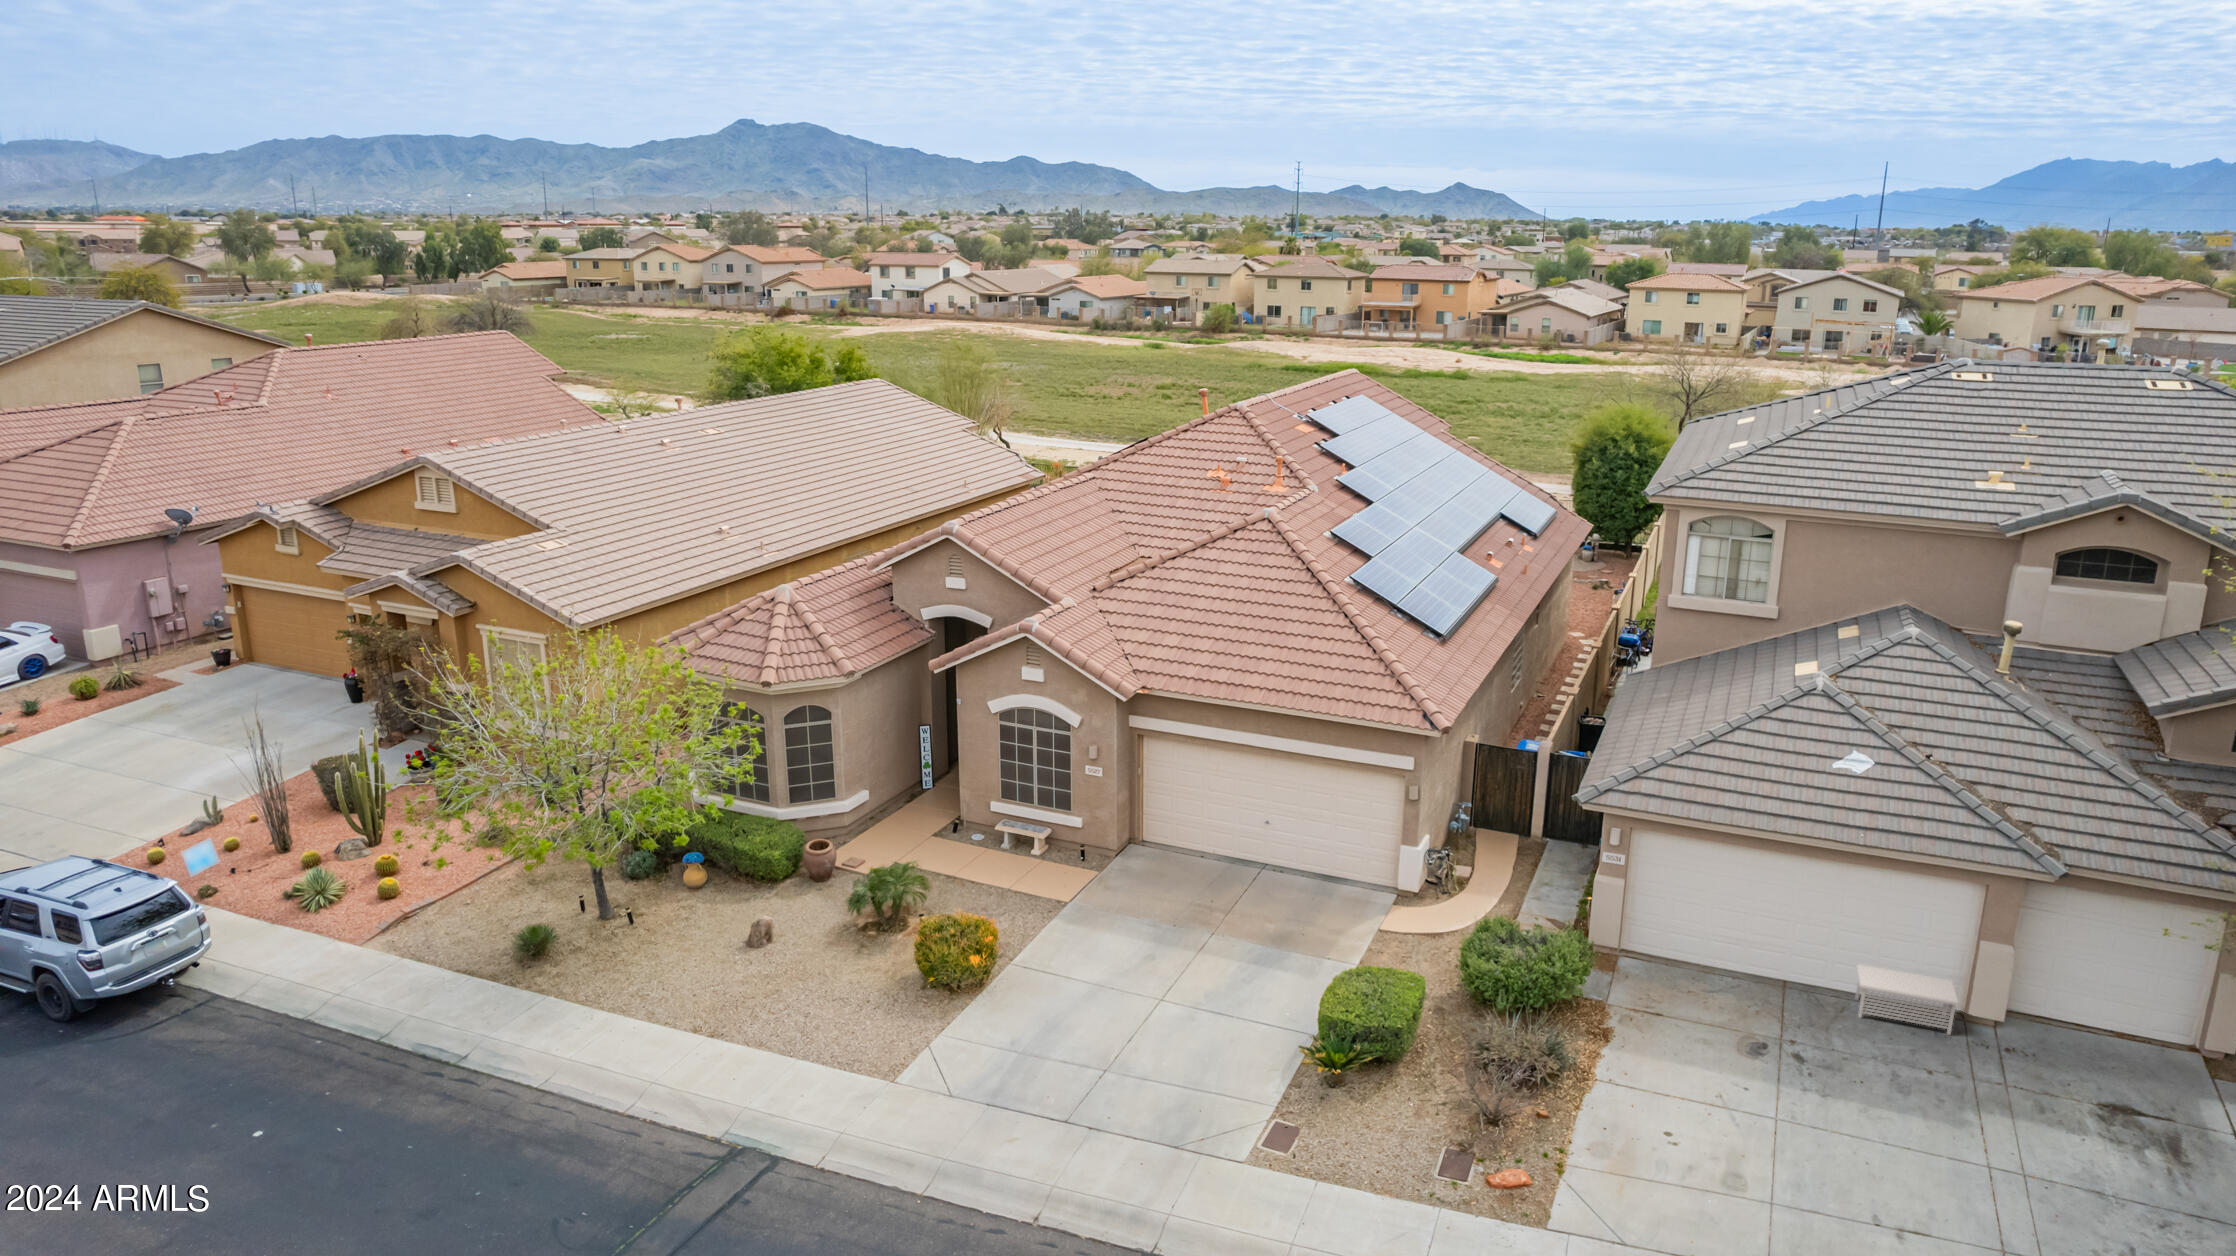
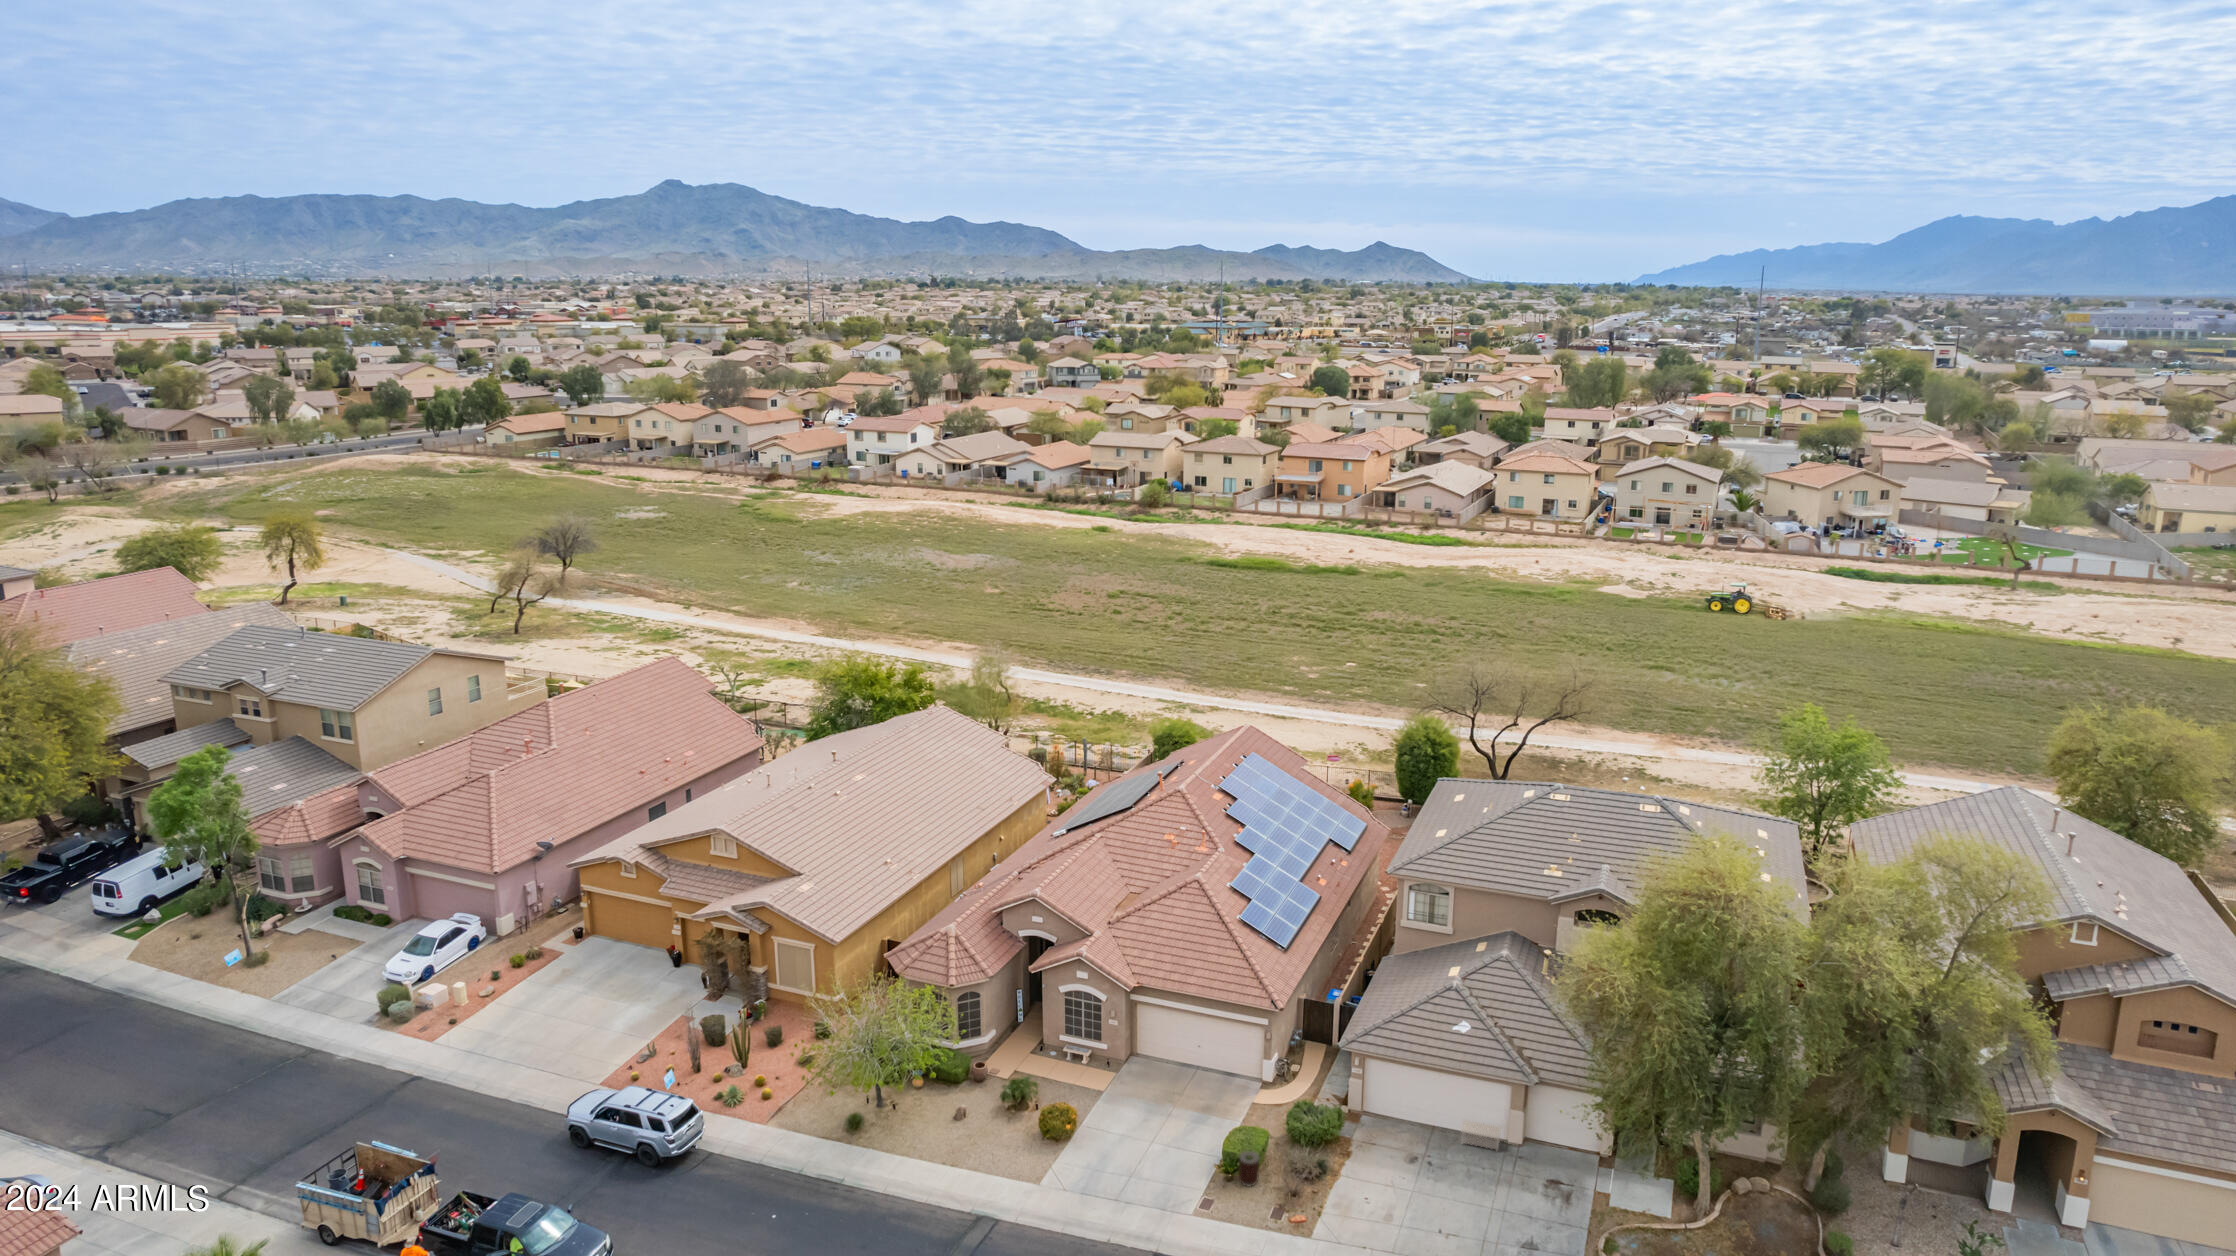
trash can: none [1357,1013,1406,1096] -> present [1239,1151,1259,1187]

